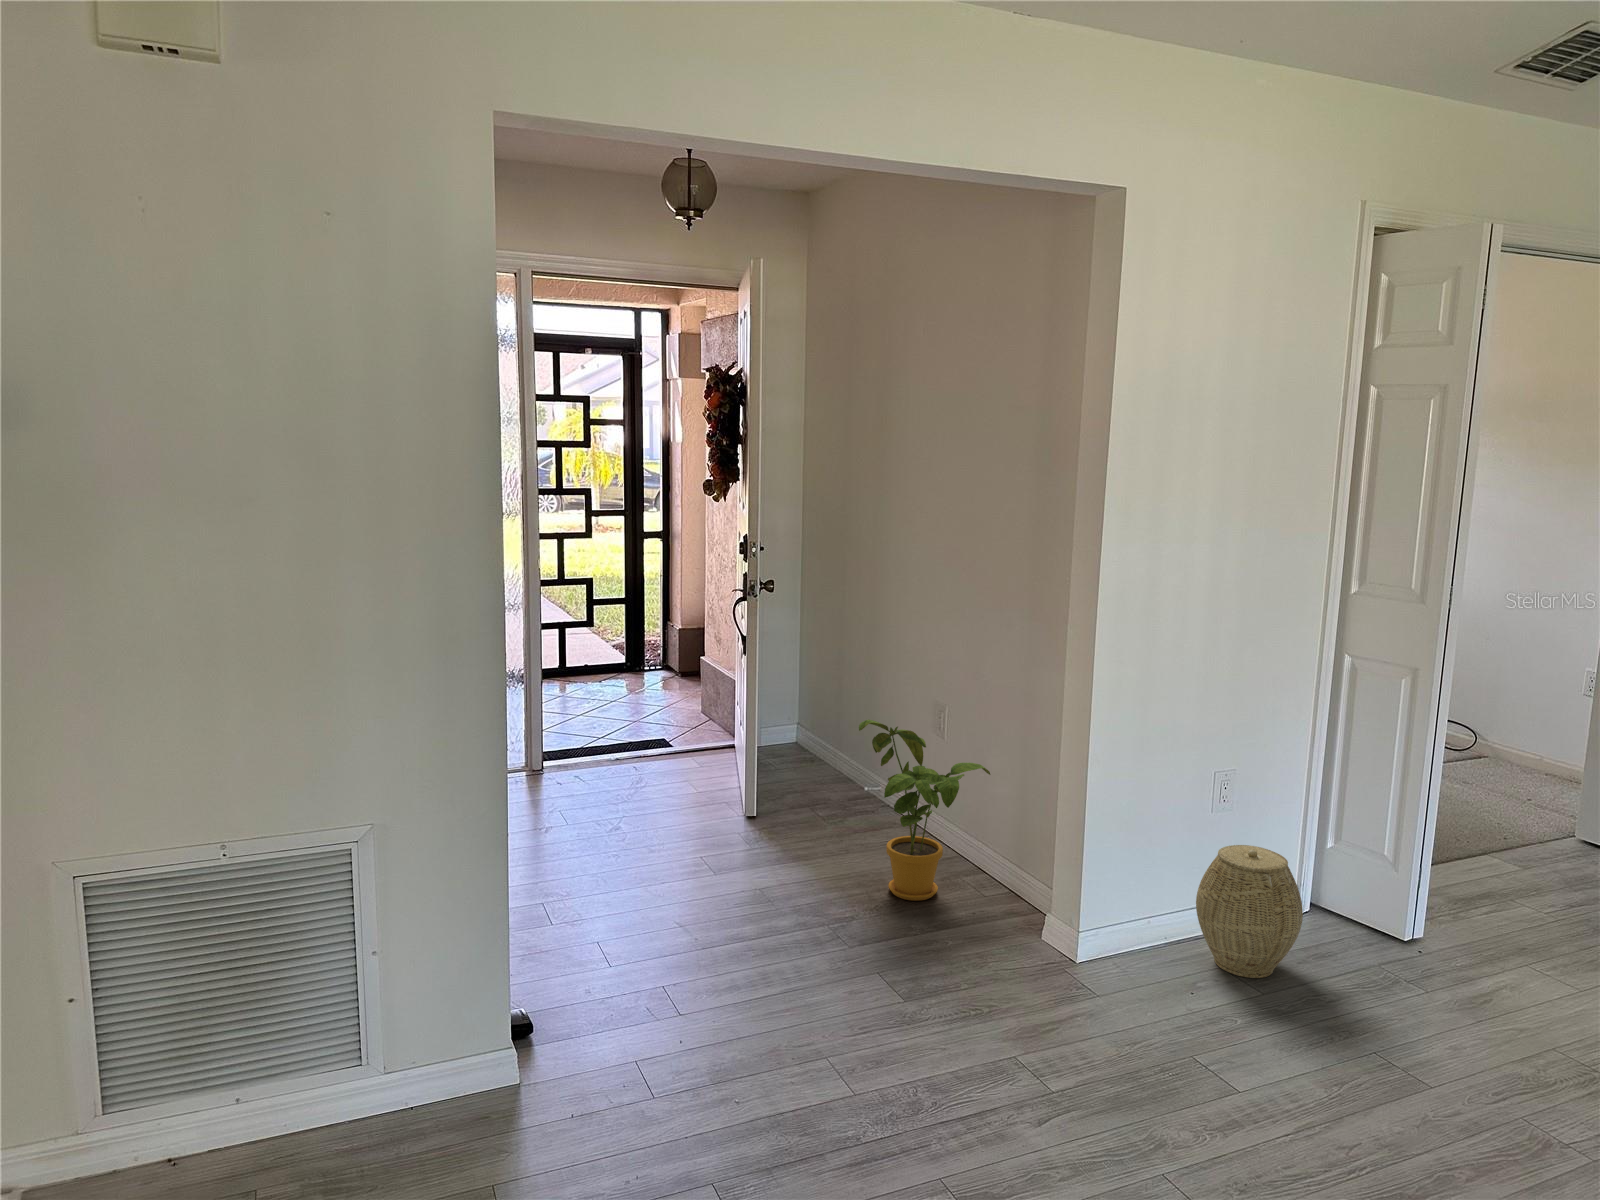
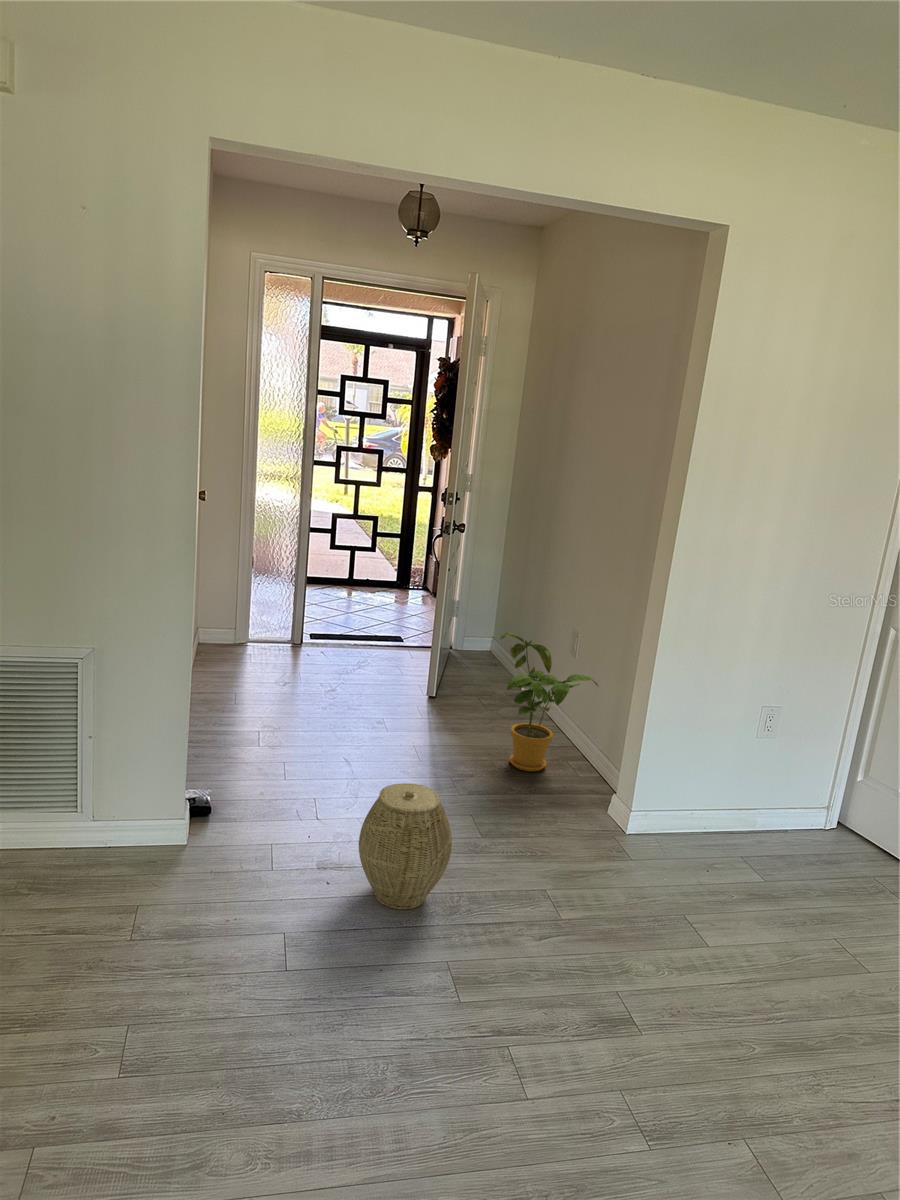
woven basket: present [1196,845,1303,978] -> present [359,783,452,910]

